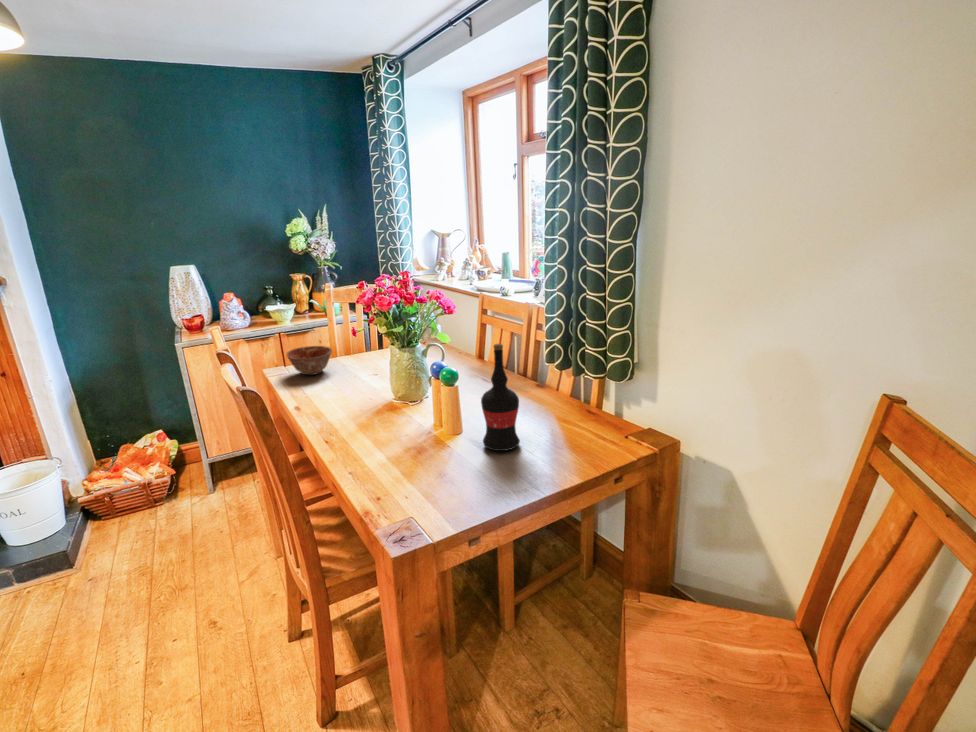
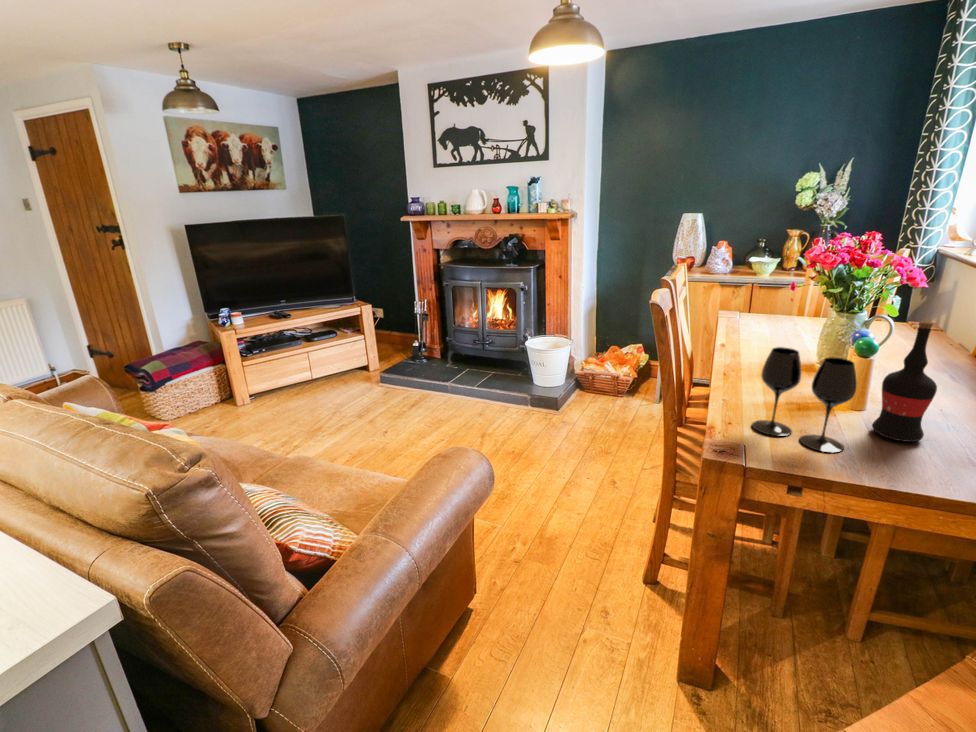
ceramic bowl: present [286,346,332,375] -> none [737,297,783,325]
wine glass: none [395,394,485,495] -> present [752,347,857,453]

